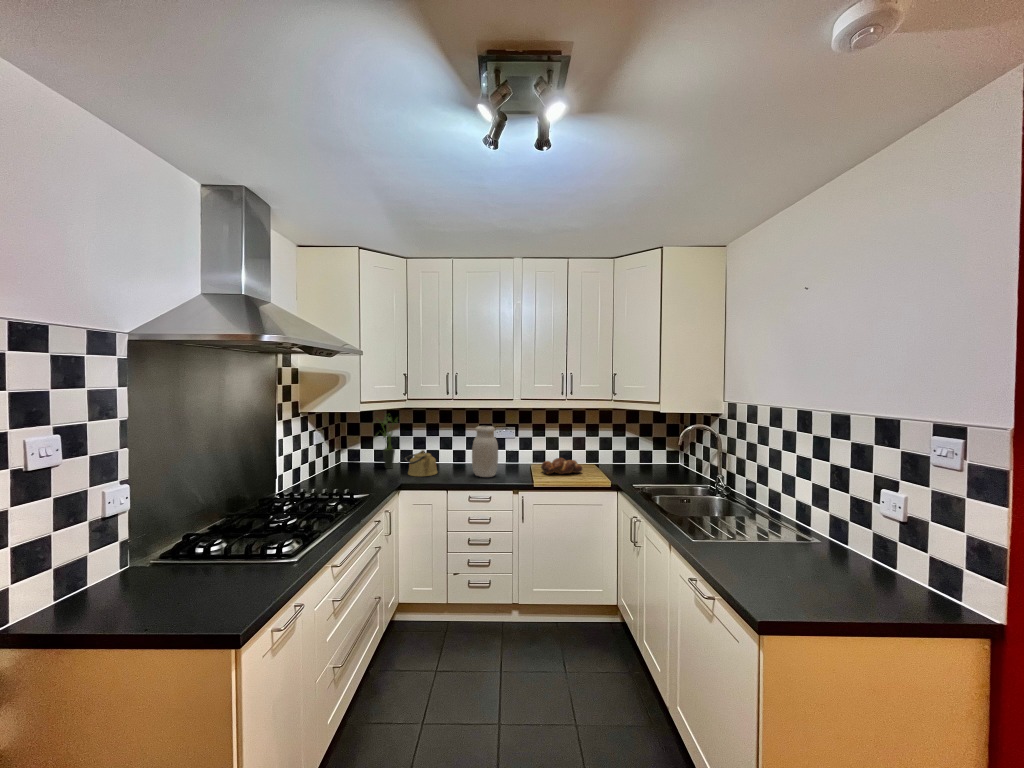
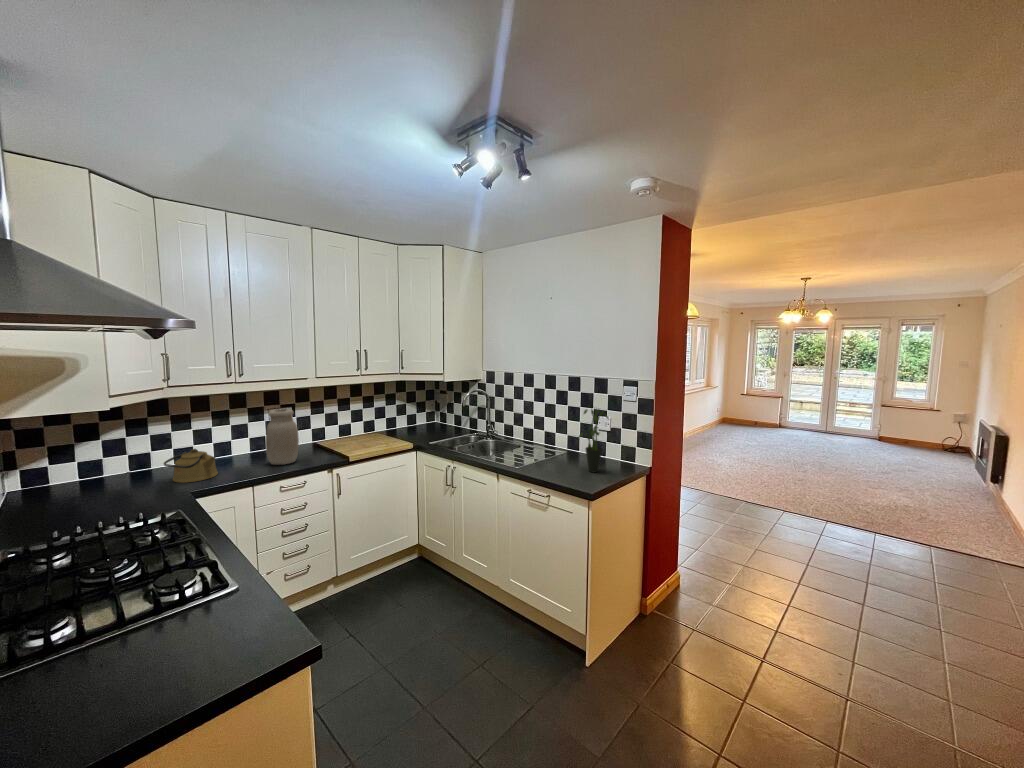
potted plant: present [382,417,398,469] -> present [579,409,609,472]
bread loaf: present [541,458,582,474] -> none [334,431,373,449]

